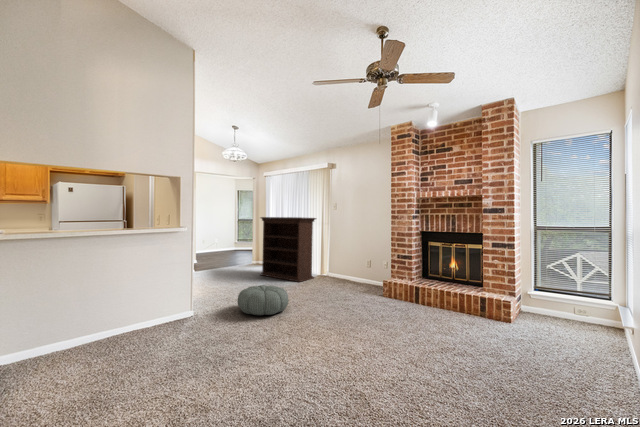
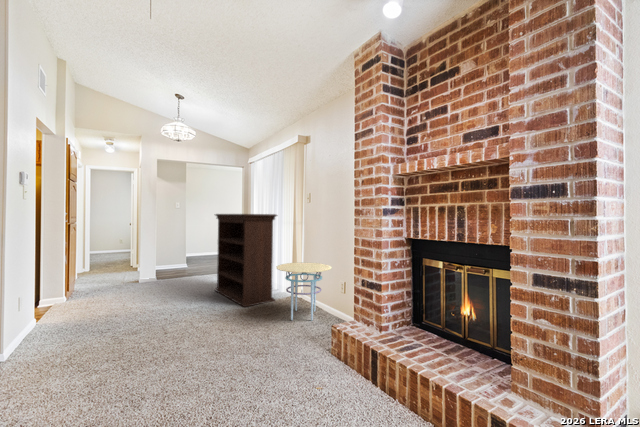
side table: none [327,250,363,286] -> present [277,262,332,321]
pouf: present [237,285,288,315] -> none [44,322,148,384]

